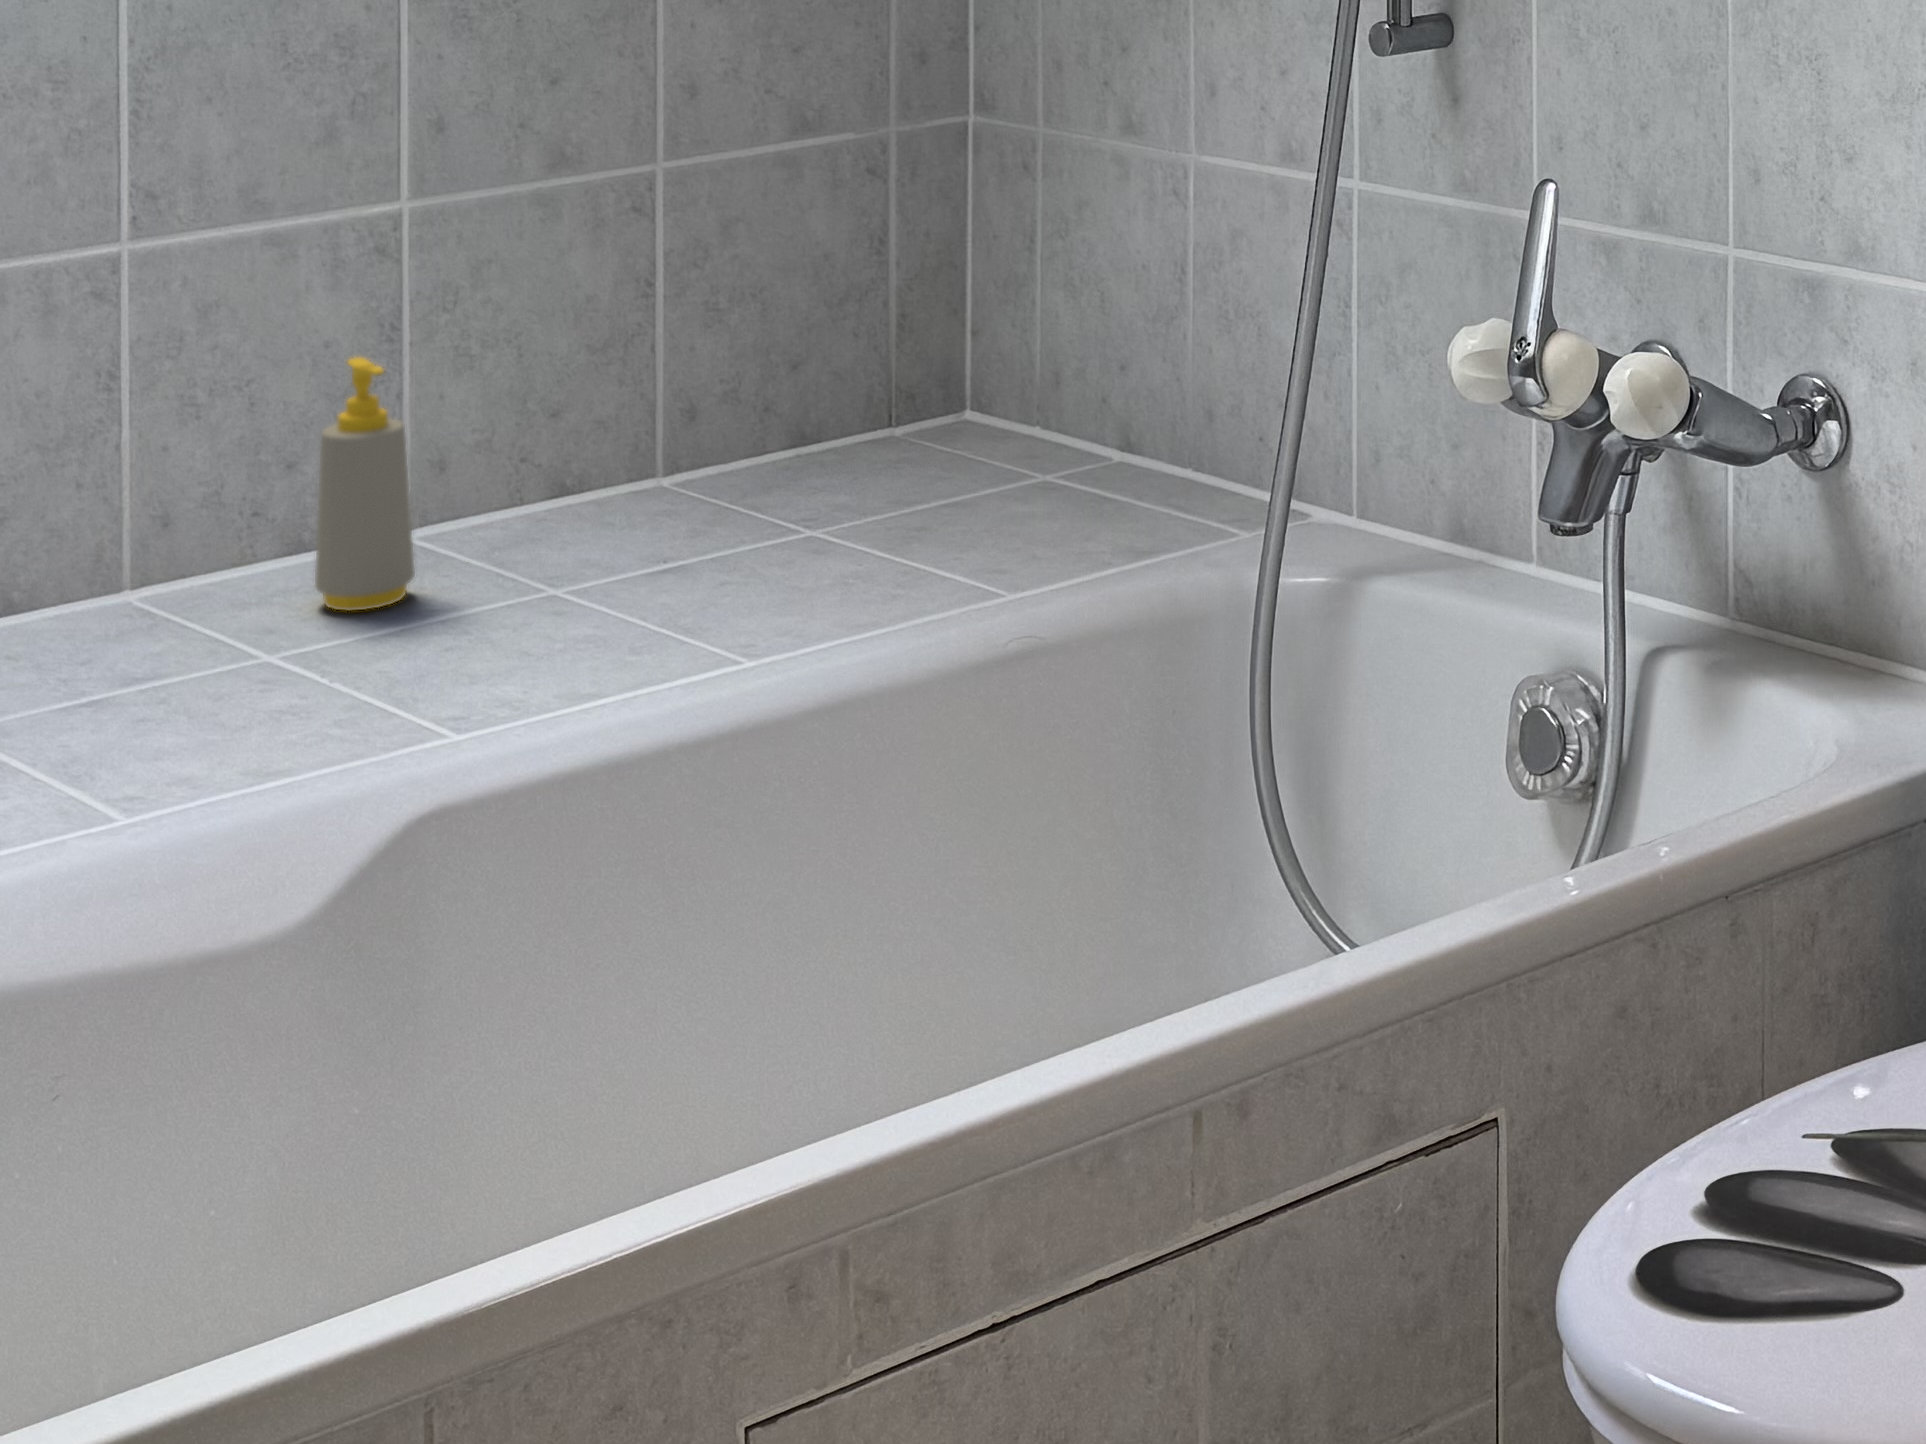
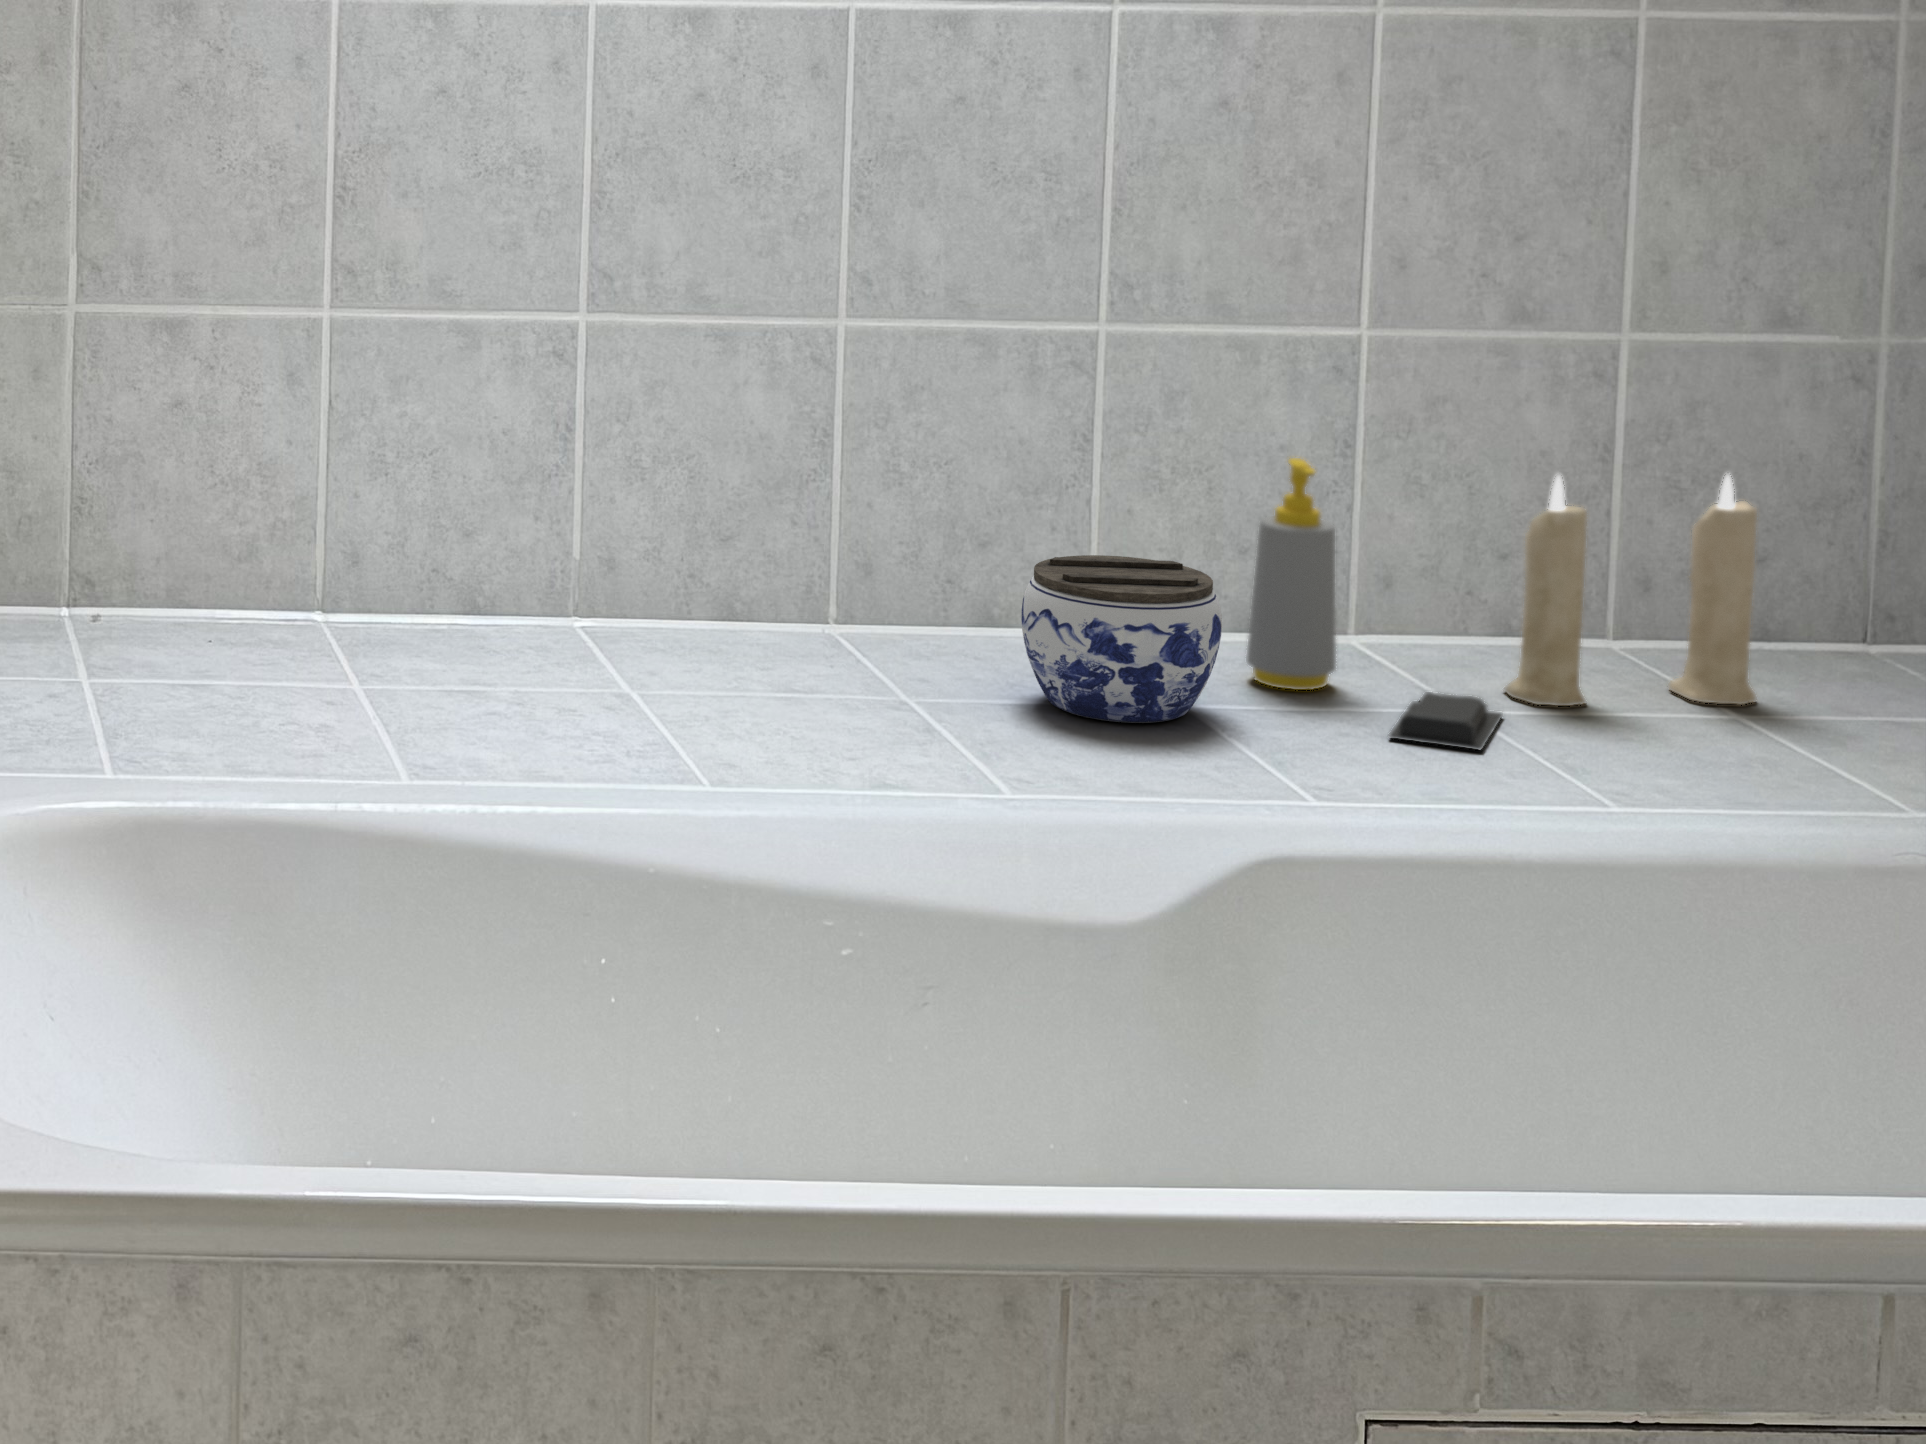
candle: none [583,278,823,564] -> present [1504,474,1757,706]
jar: none [70,501,306,702] -> present [1021,555,1222,723]
soap bar: none [497,572,598,641] -> present [1389,692,1502,750]

